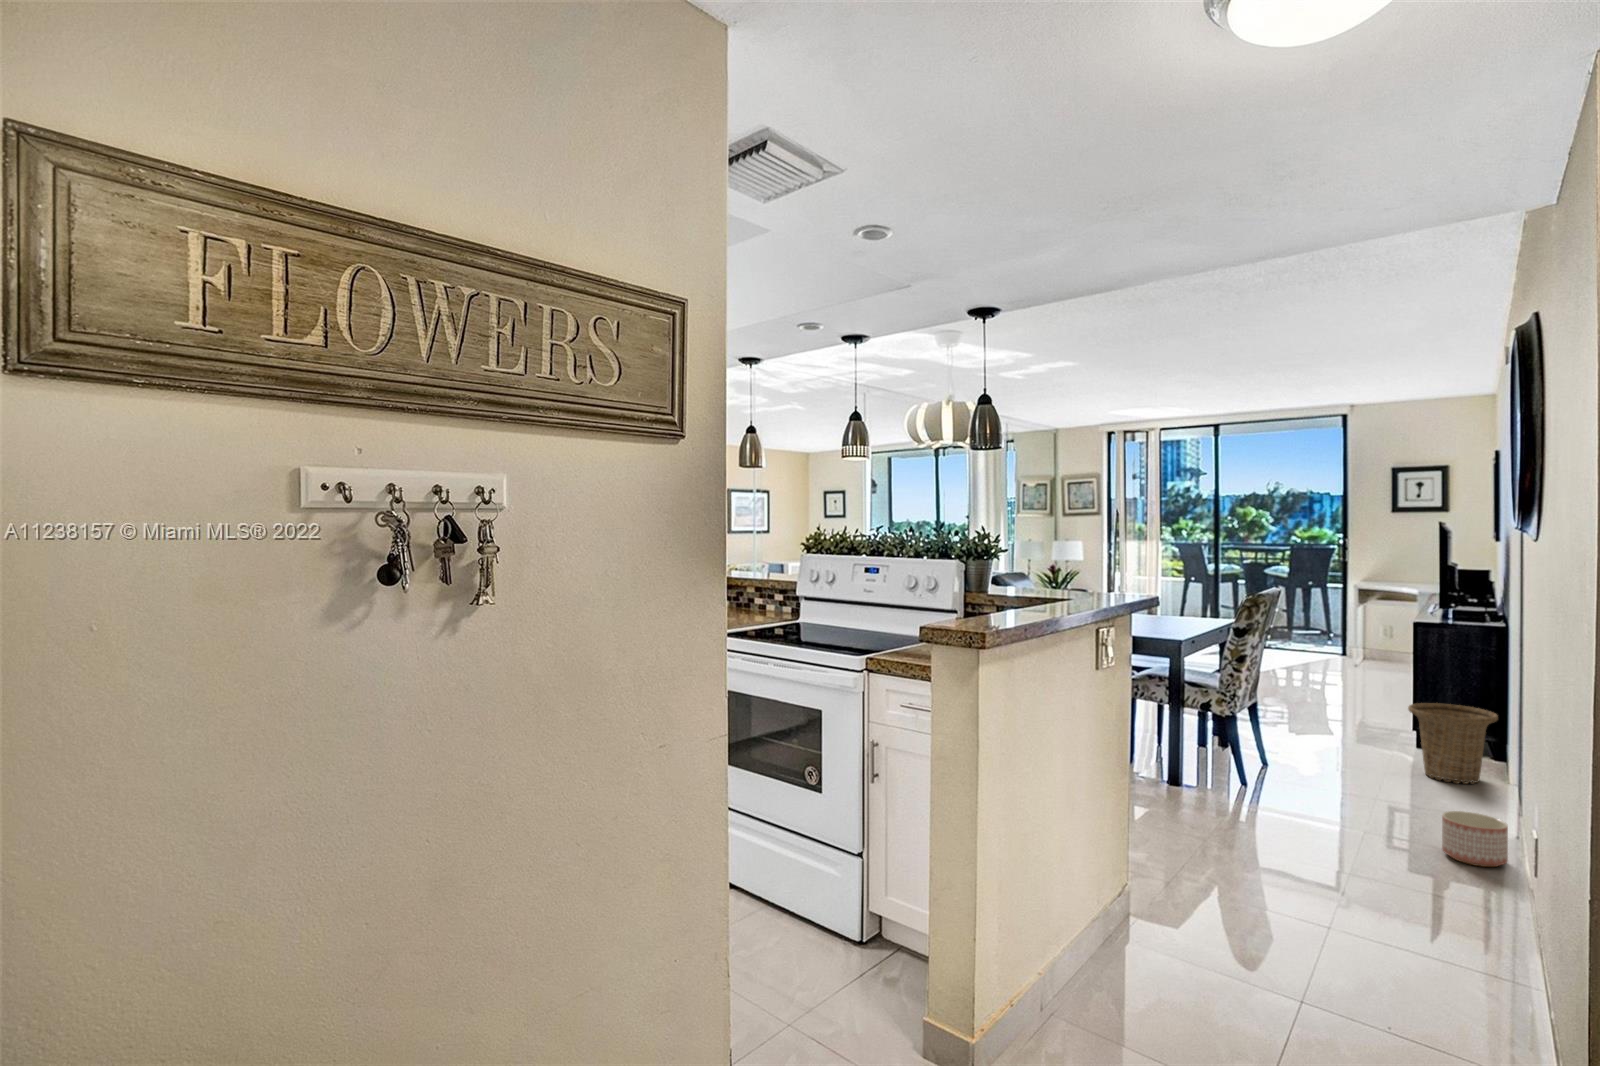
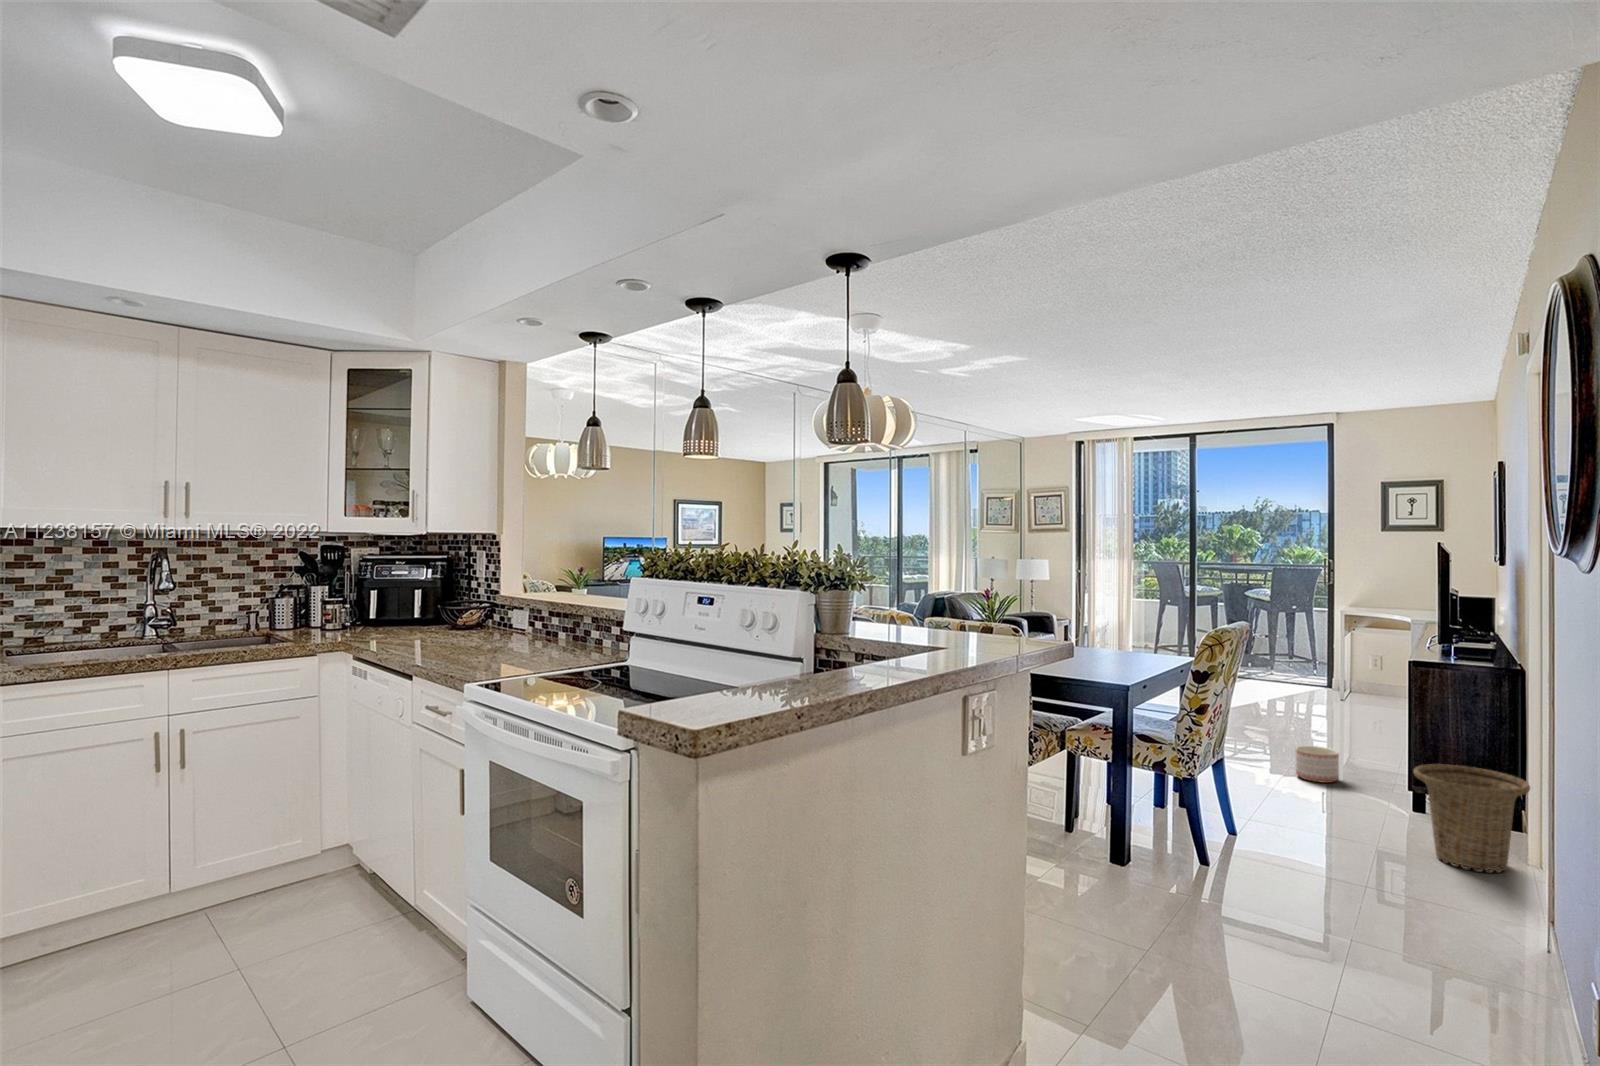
planter: present [1442,811,1508,867] -> present [1296,746,1339,783]

